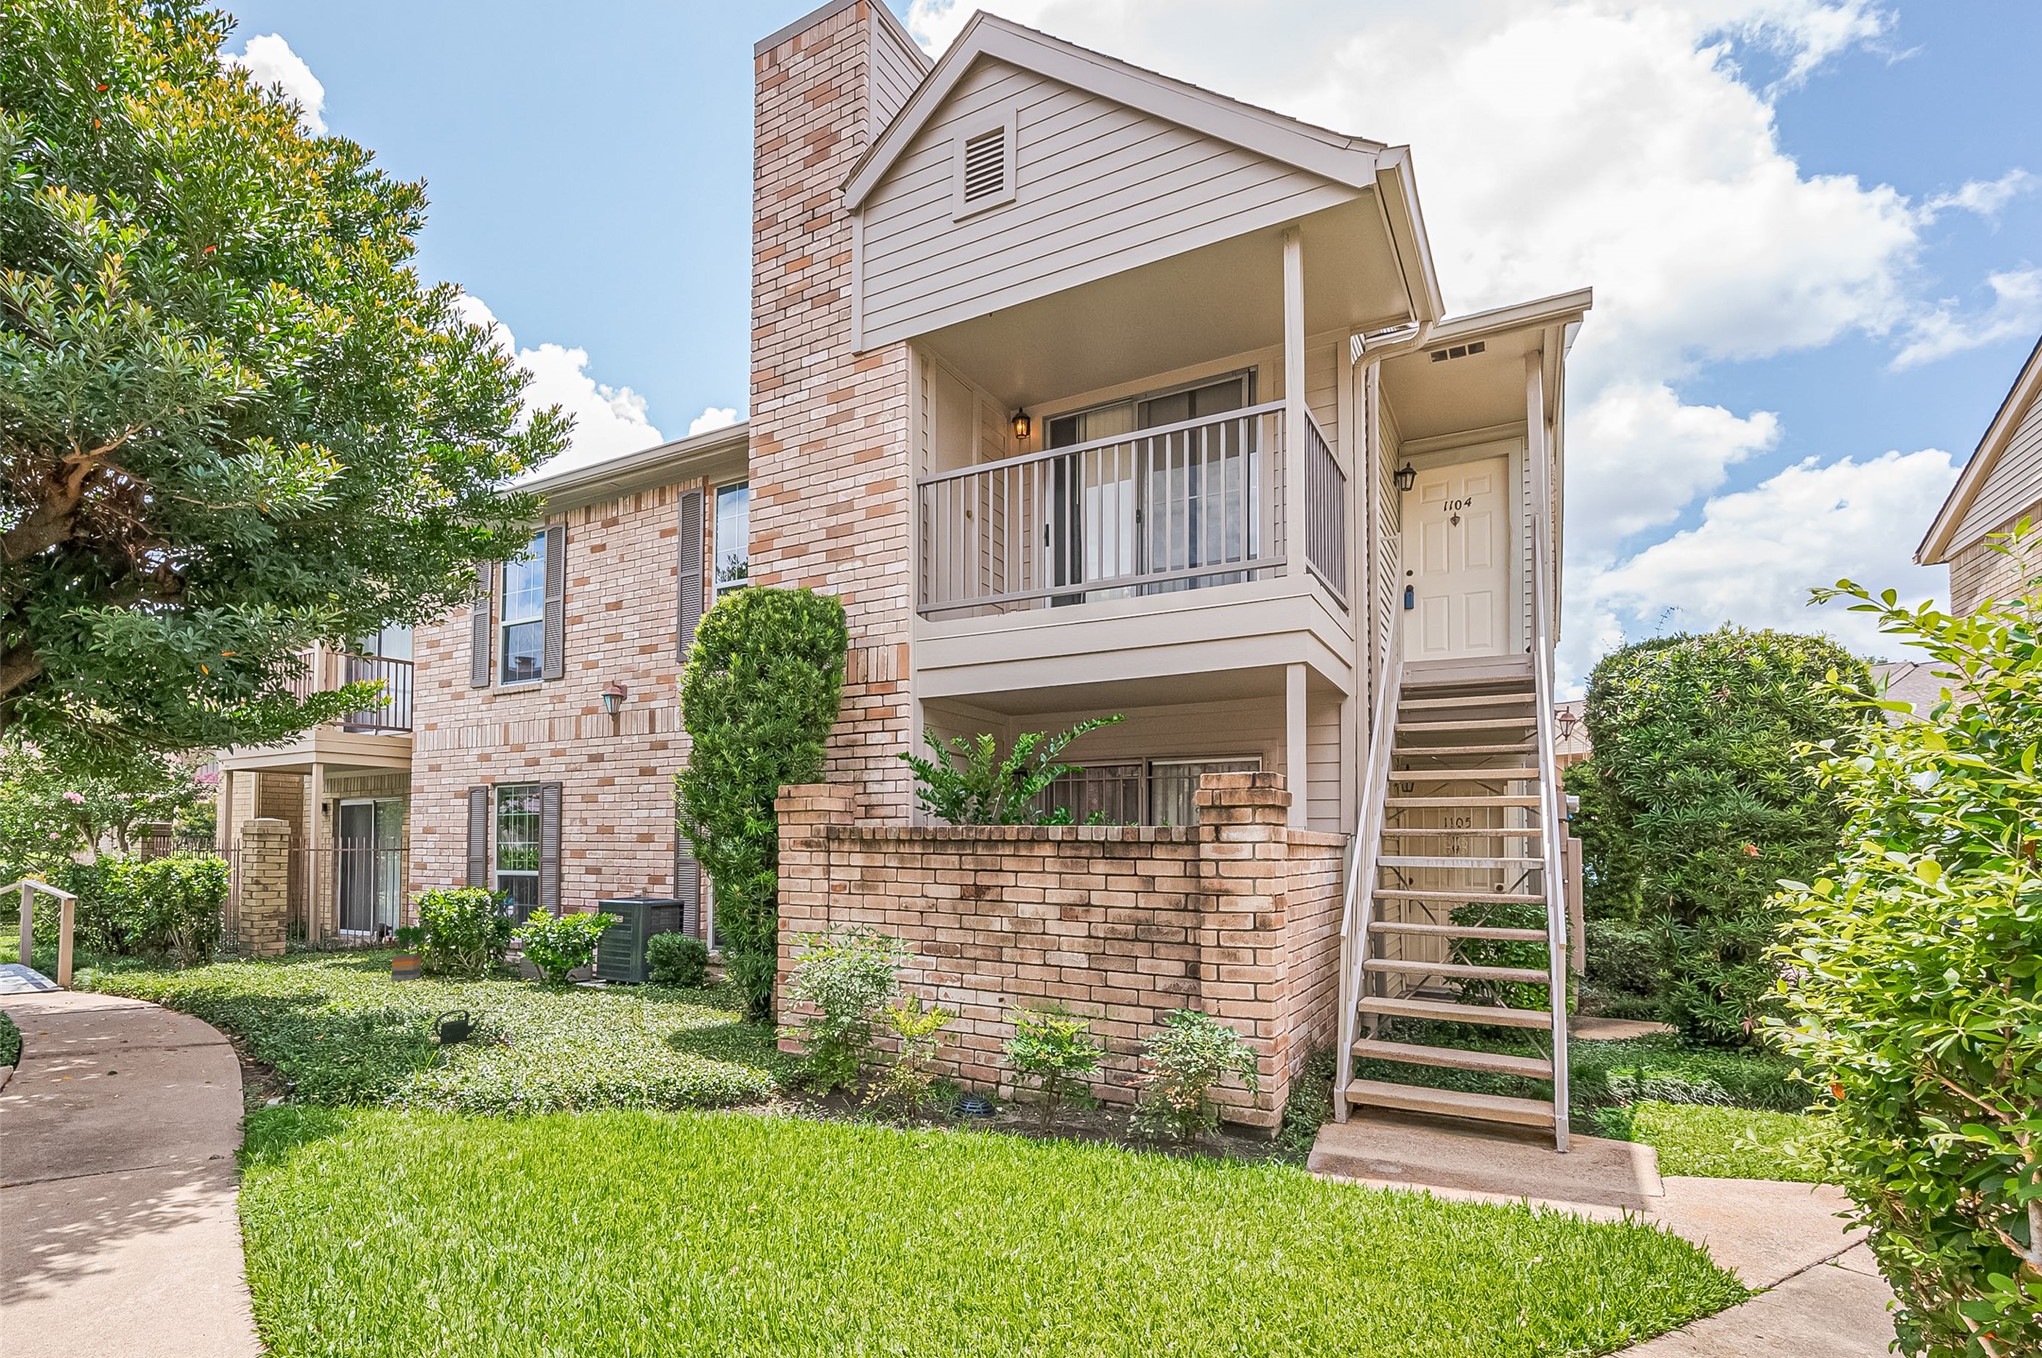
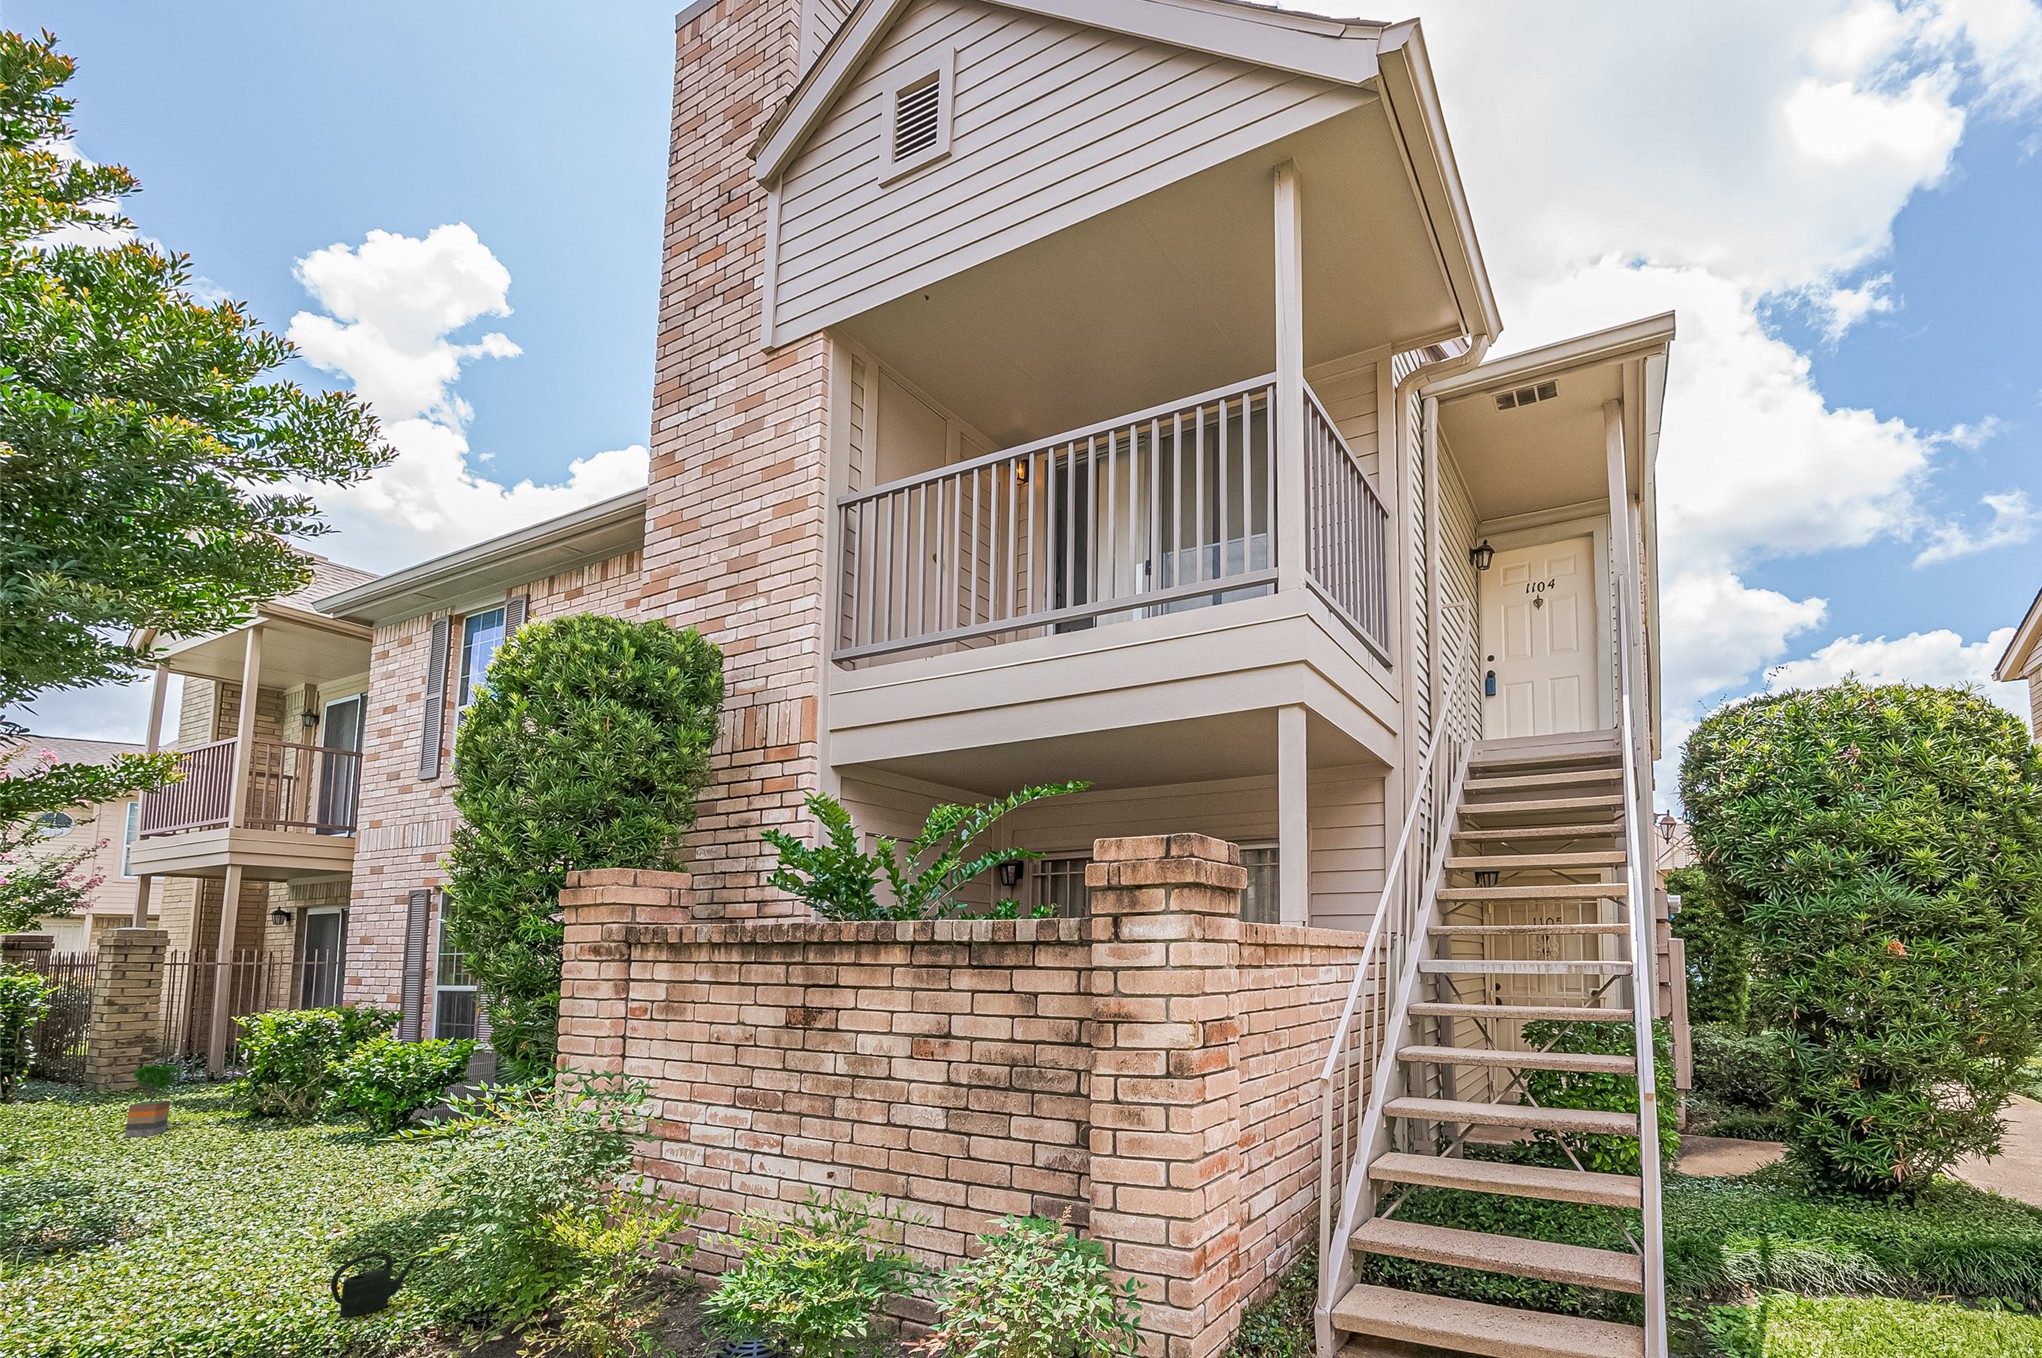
watering can: present [434,1010,485,1044] -> present [331,1252,420,1317]

